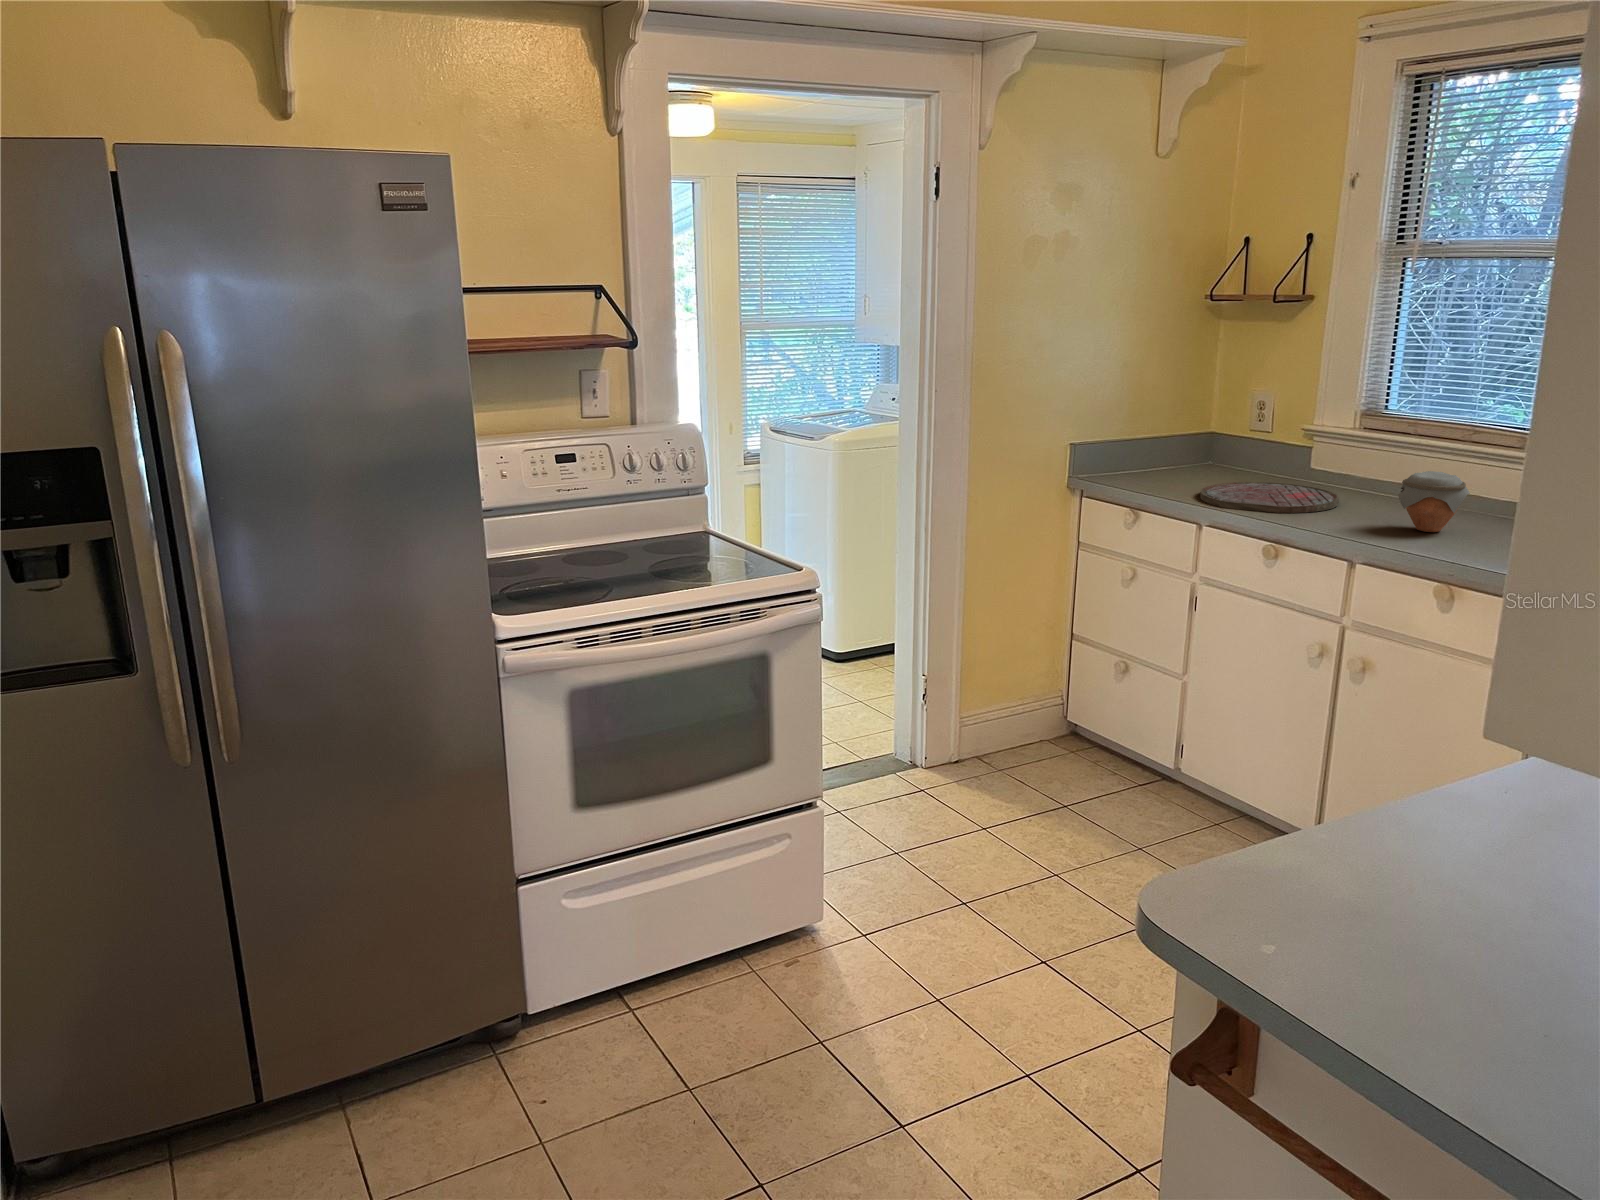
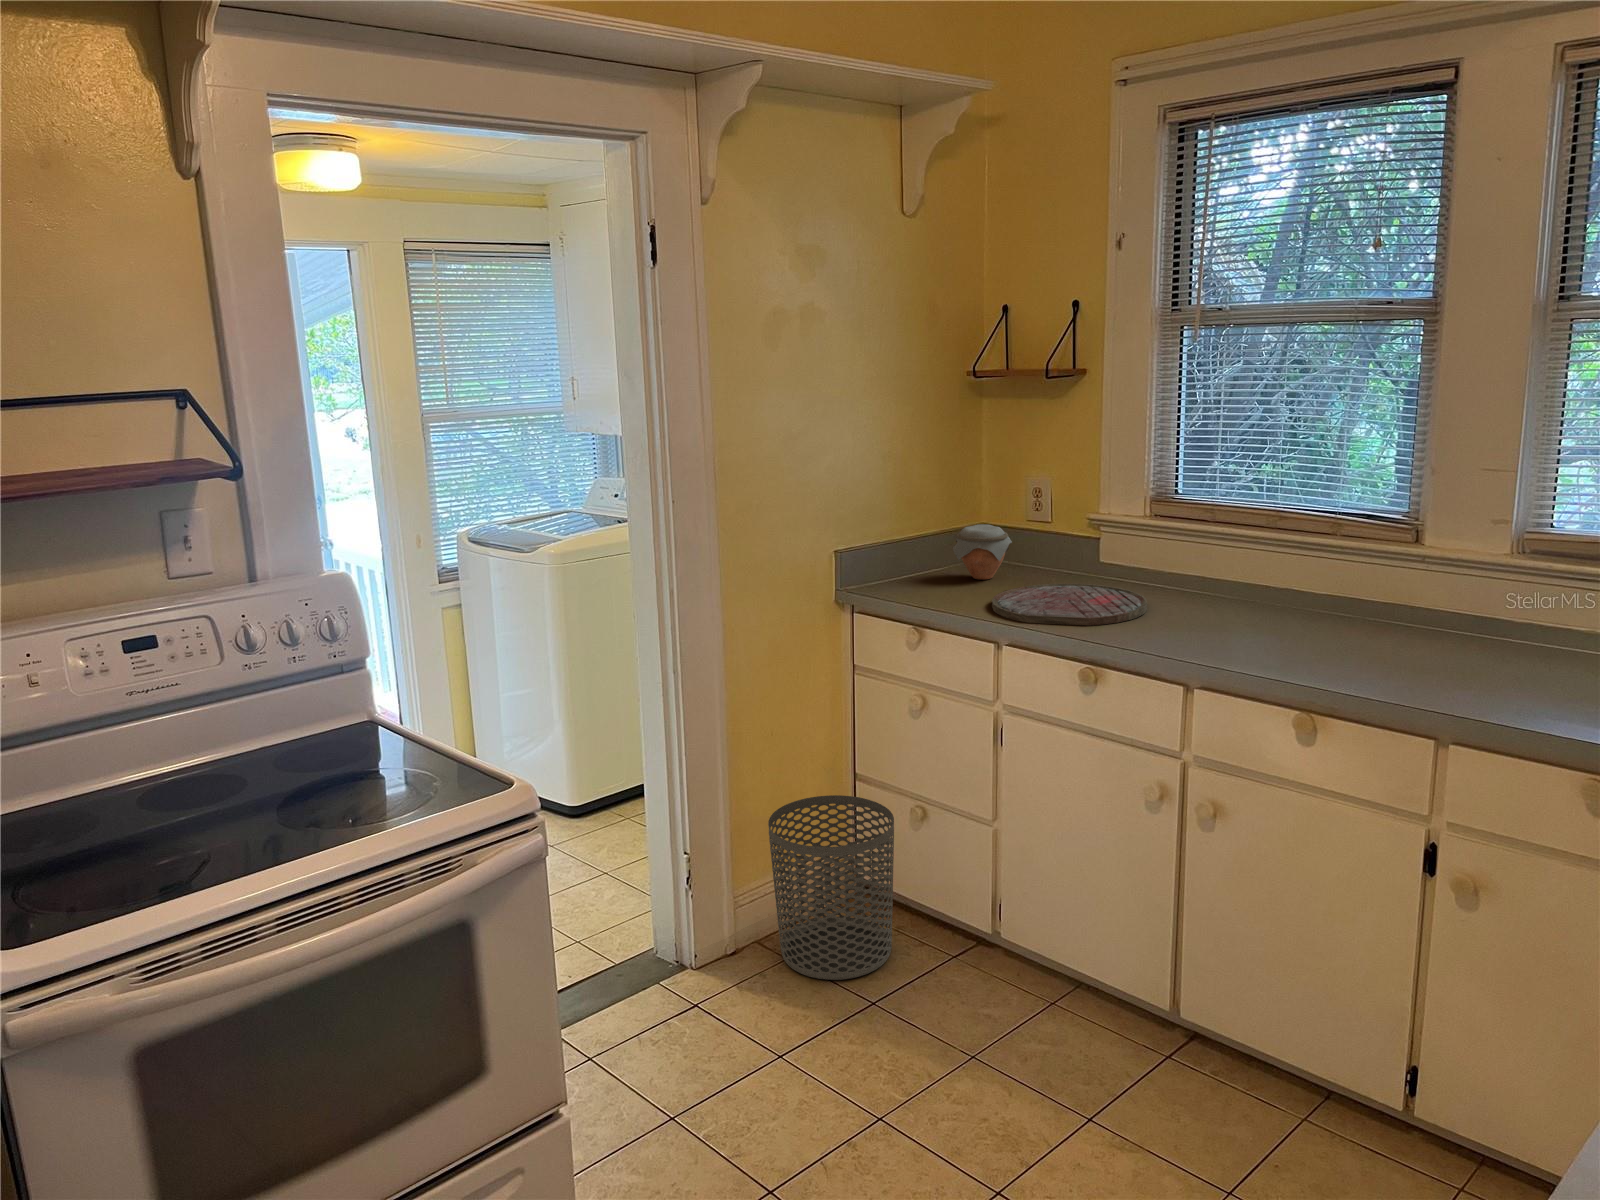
jar: present [1398,471,1470,532] -> present [953,524,1012,580]
waste bin: none [994,646,1099,790] -> present [768,795,894,980]

